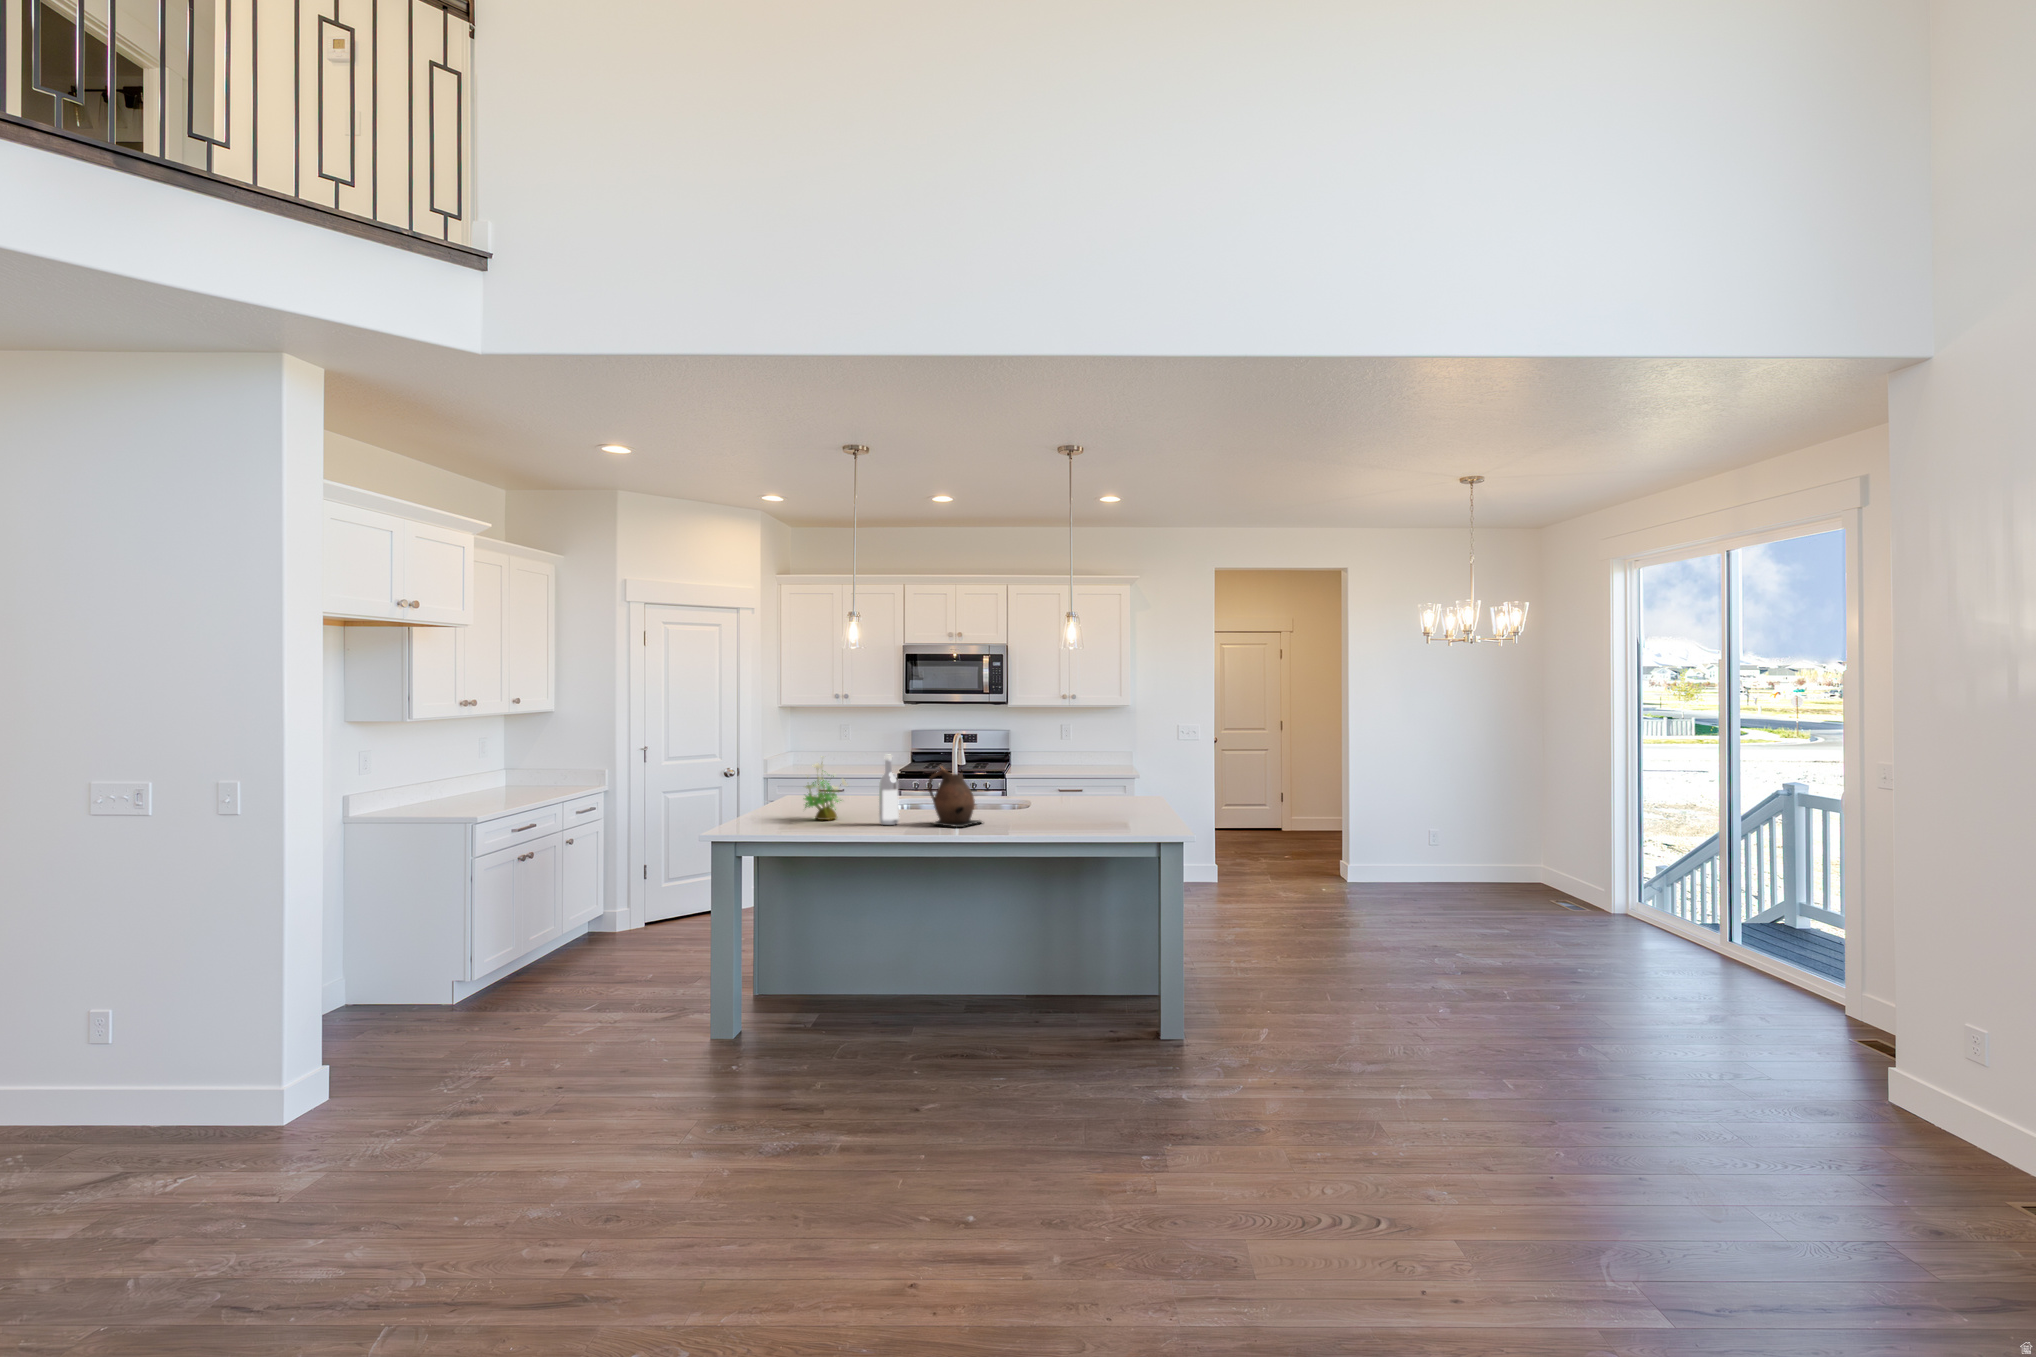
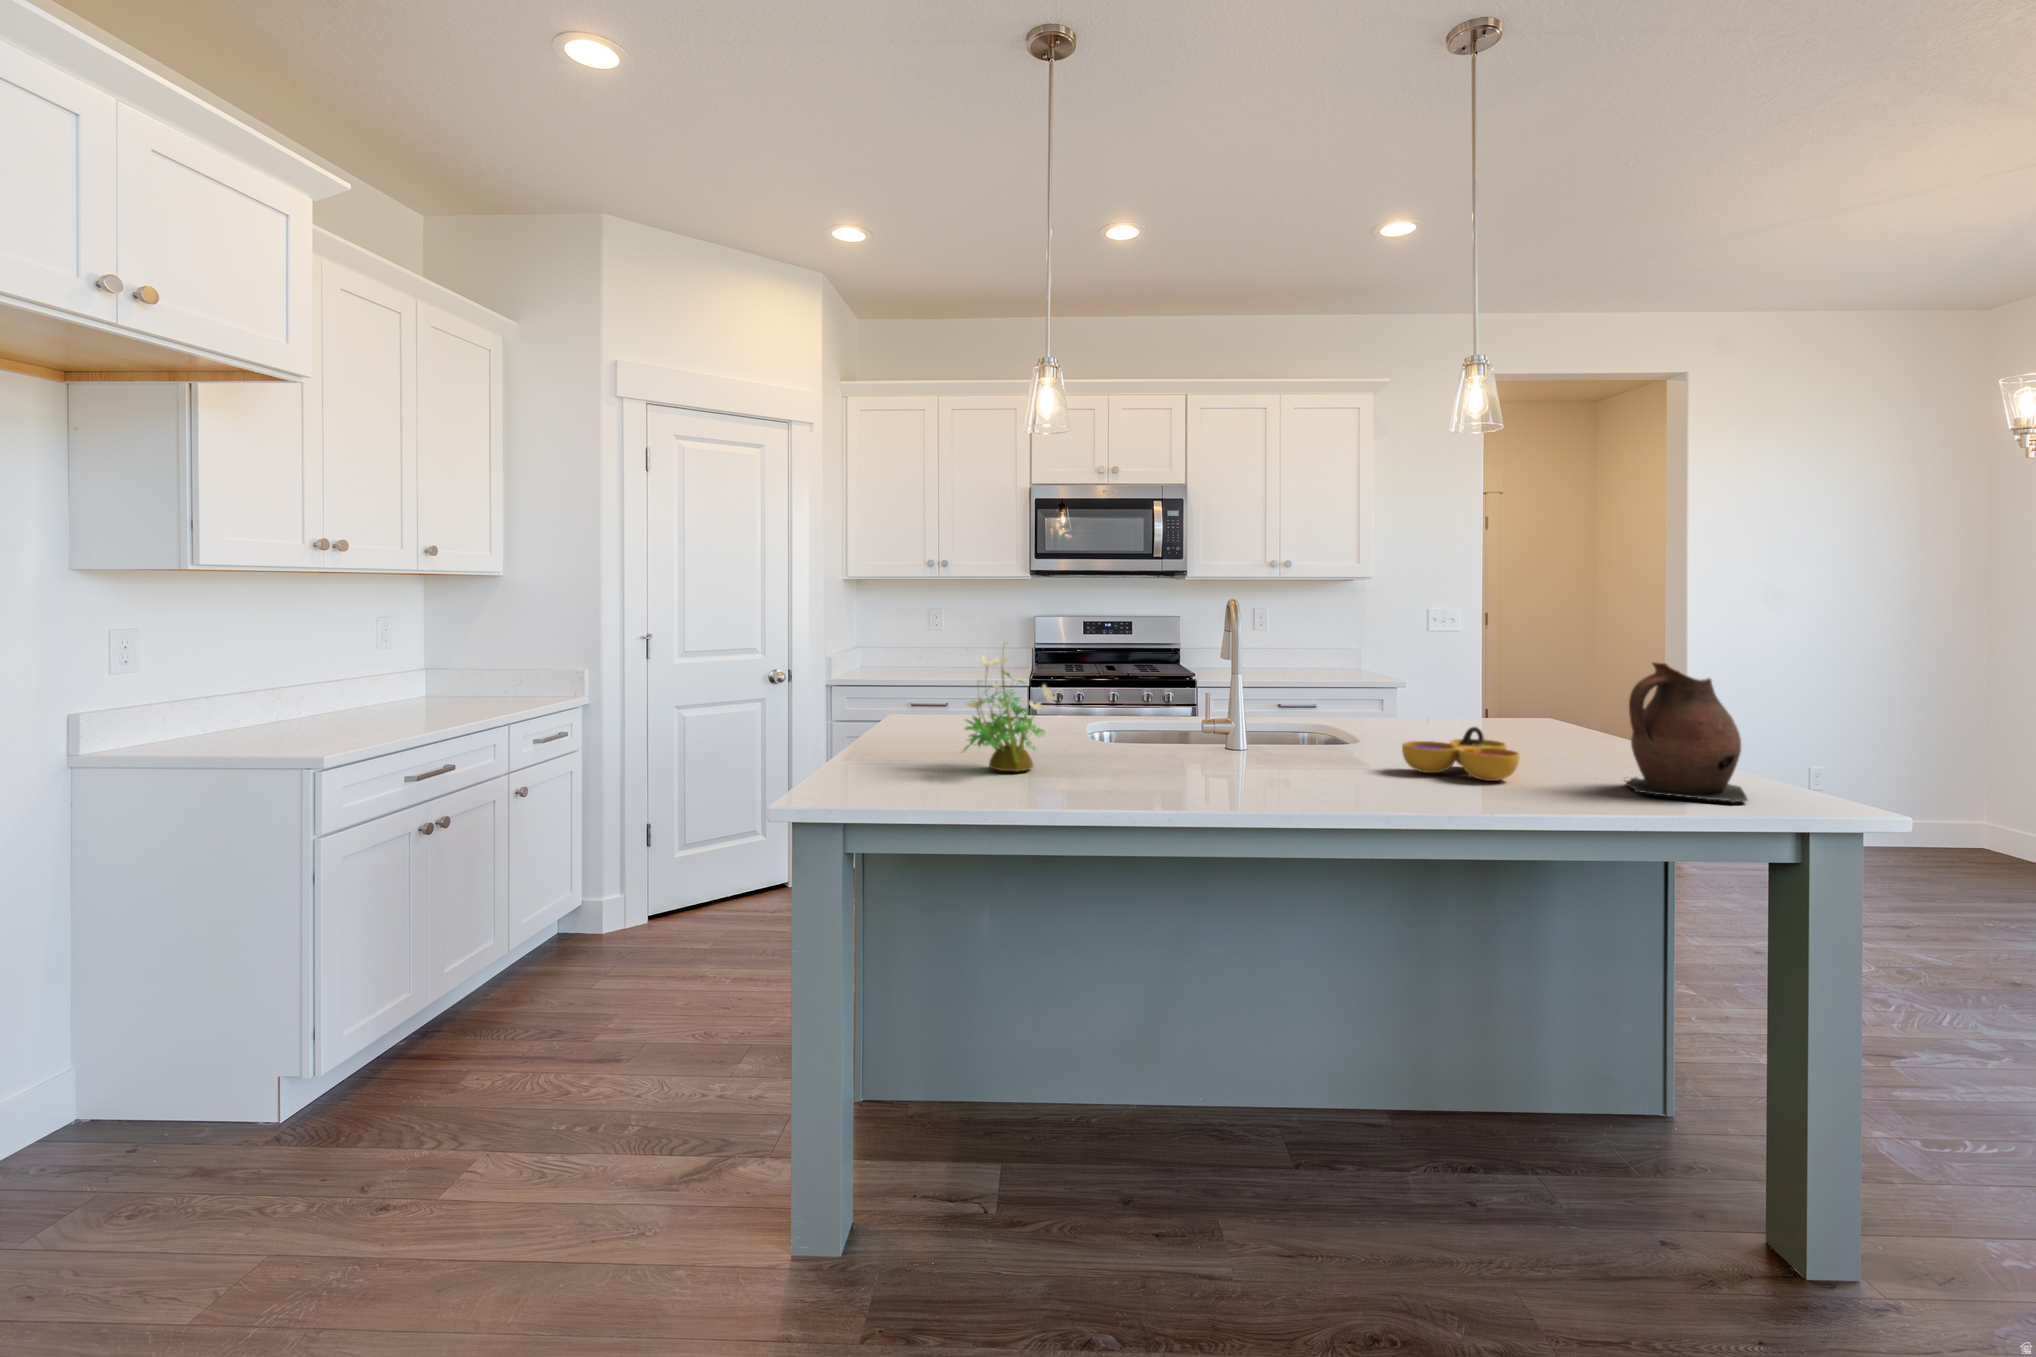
wine bottle: present [879,754,899,825] -> none [1139,636,1180,786]
ceramic pitcher: present [928,767,982,827] -> present [1624,662,1747,804]
decorative bowl: none [1014,797,1065,823] -> present [1402,727,1520,781]

